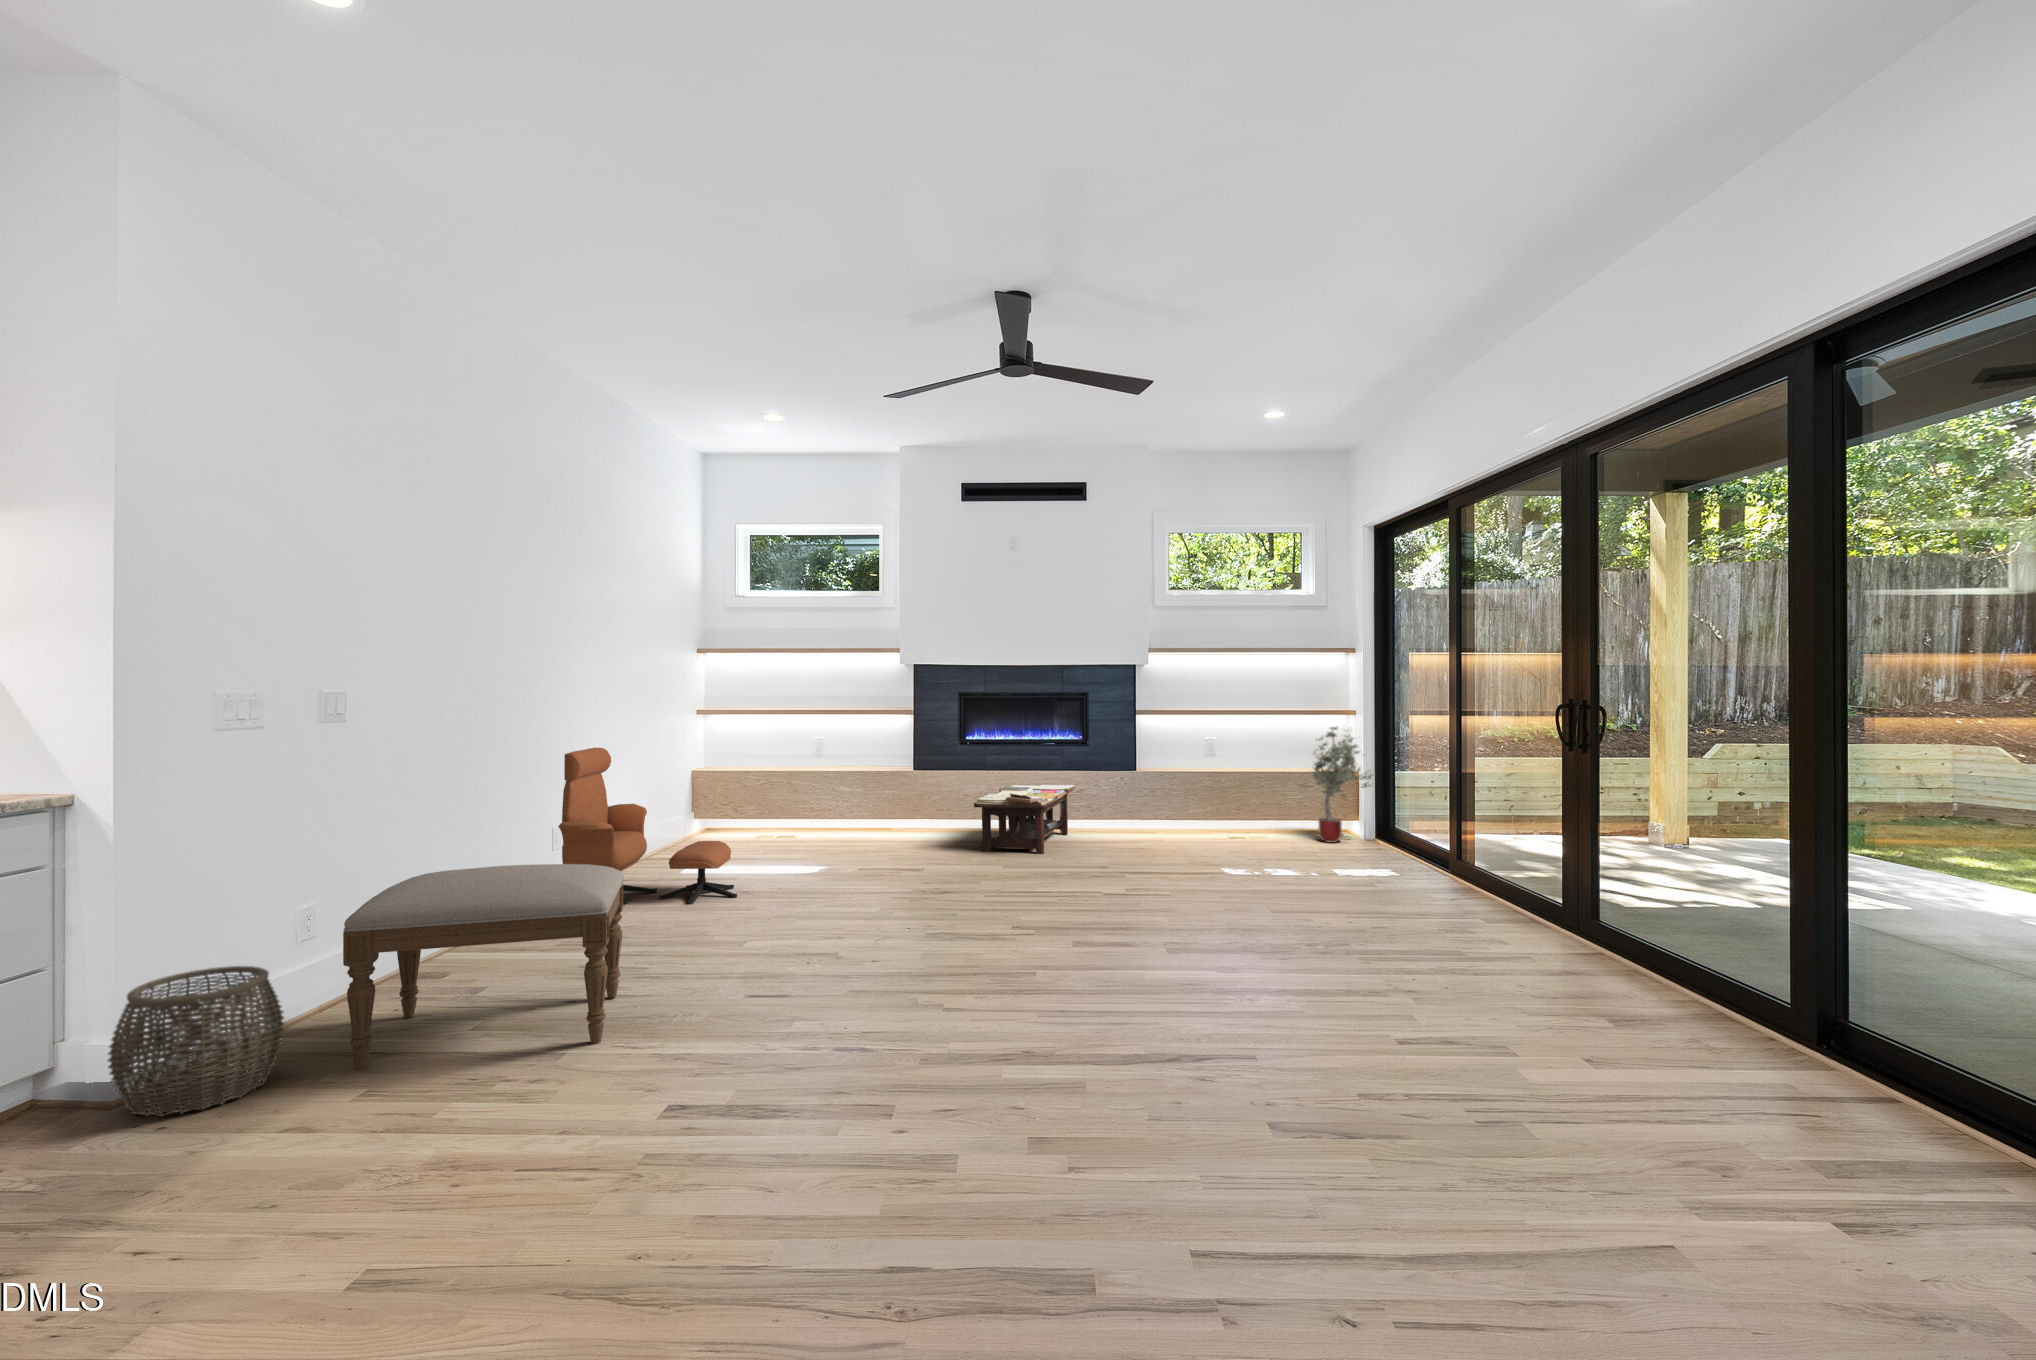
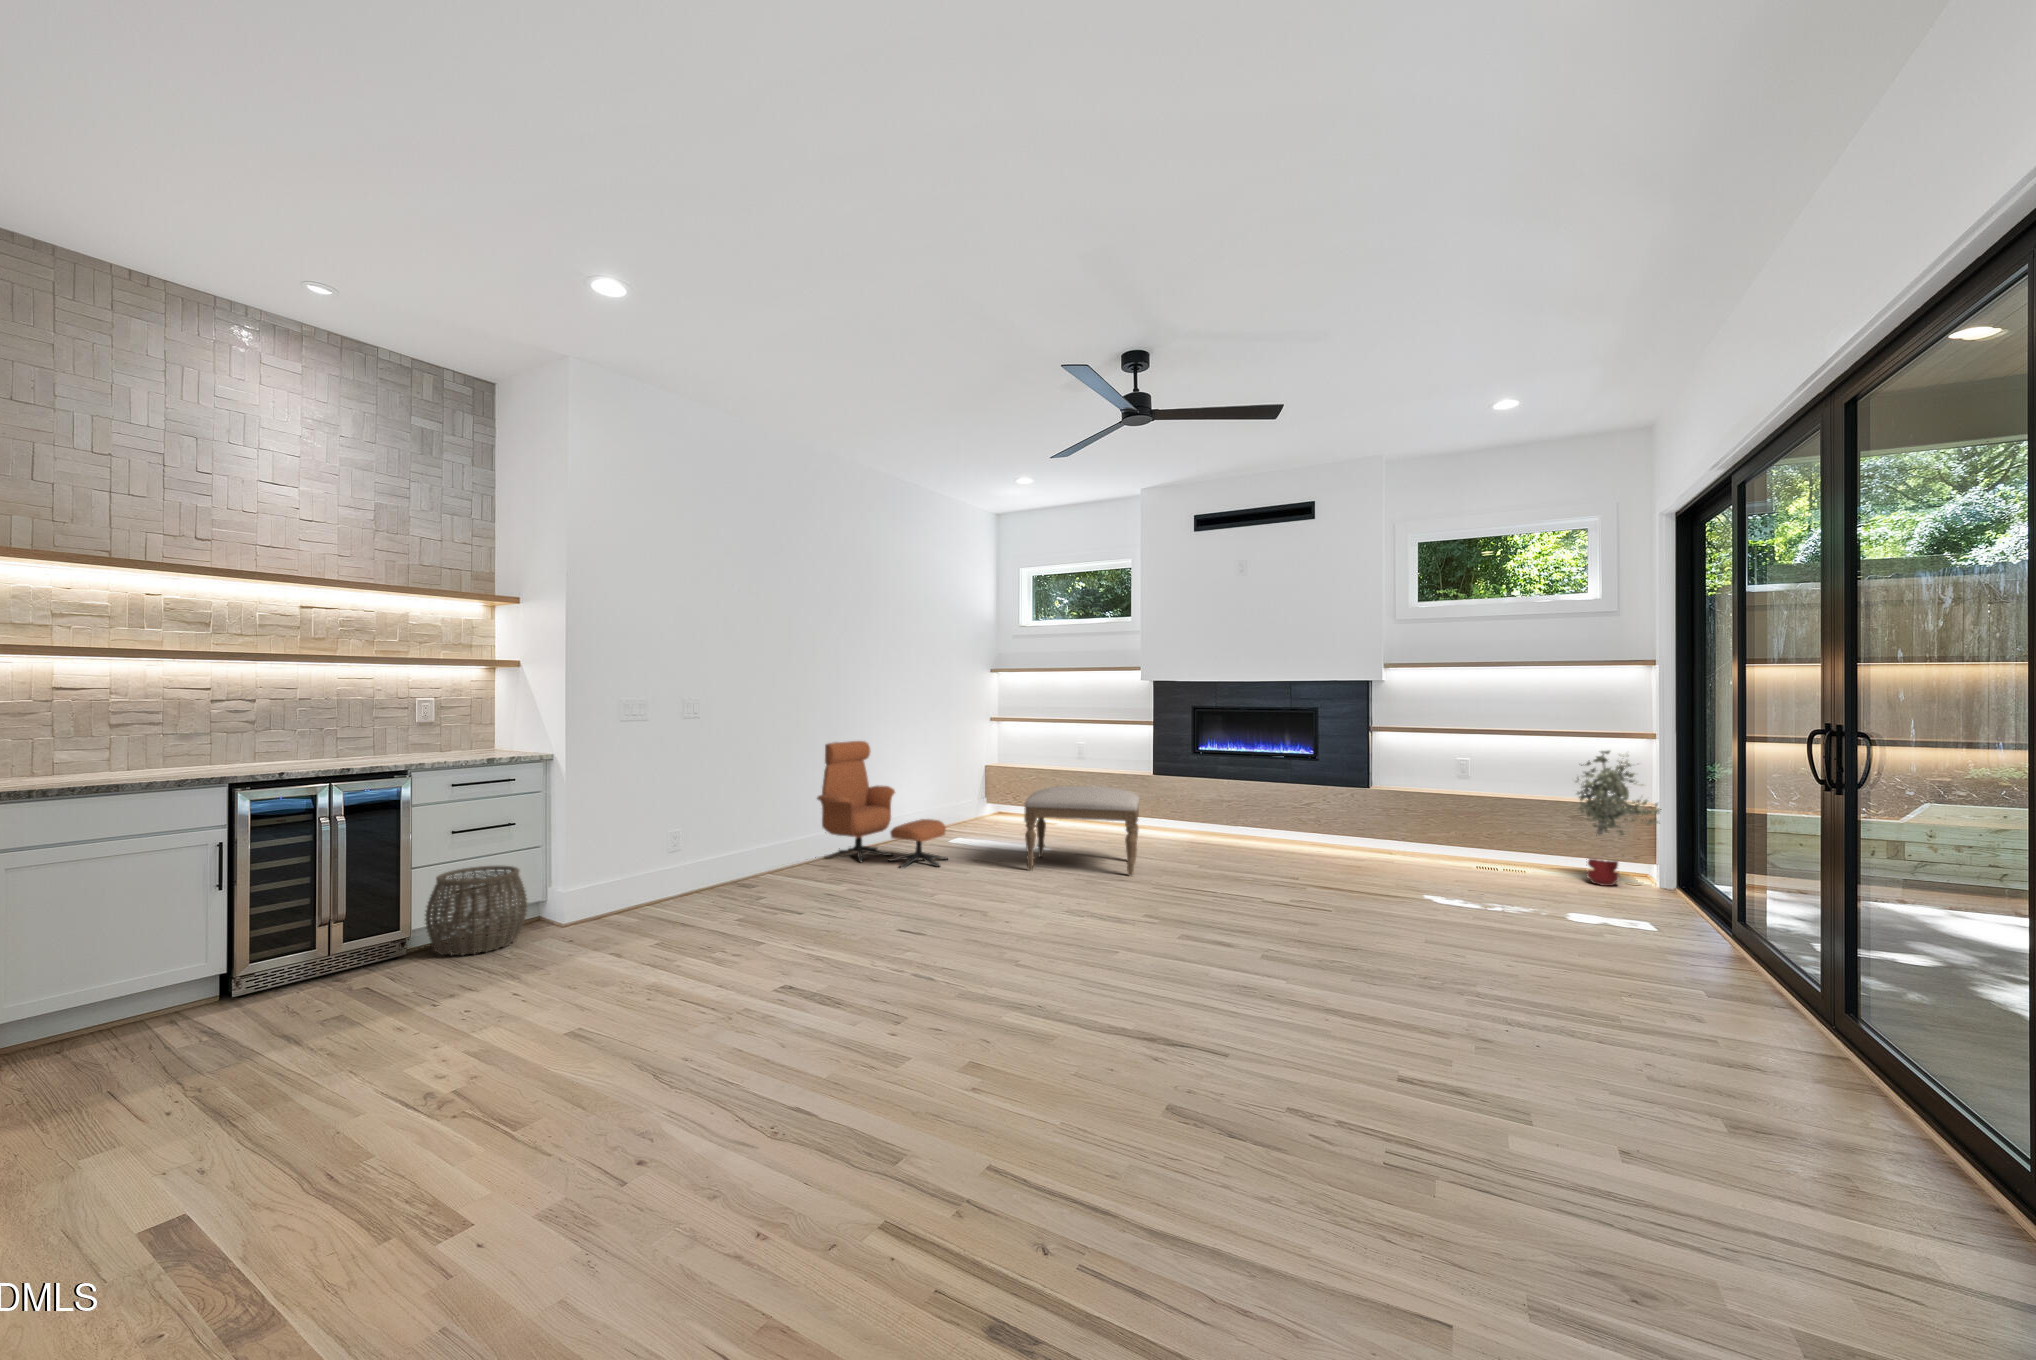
coffee table: present [974,785,1075,854] -> none [1179,795,1301,862]
ottoman: present [343,864,624,1069] -> present [1024,786,1139,876]

